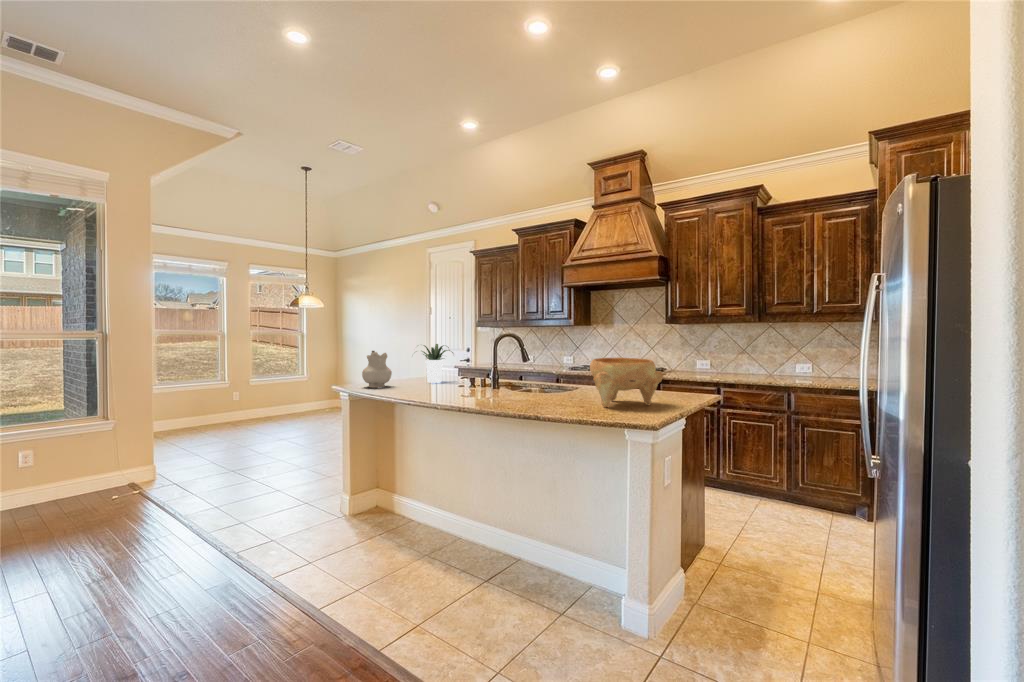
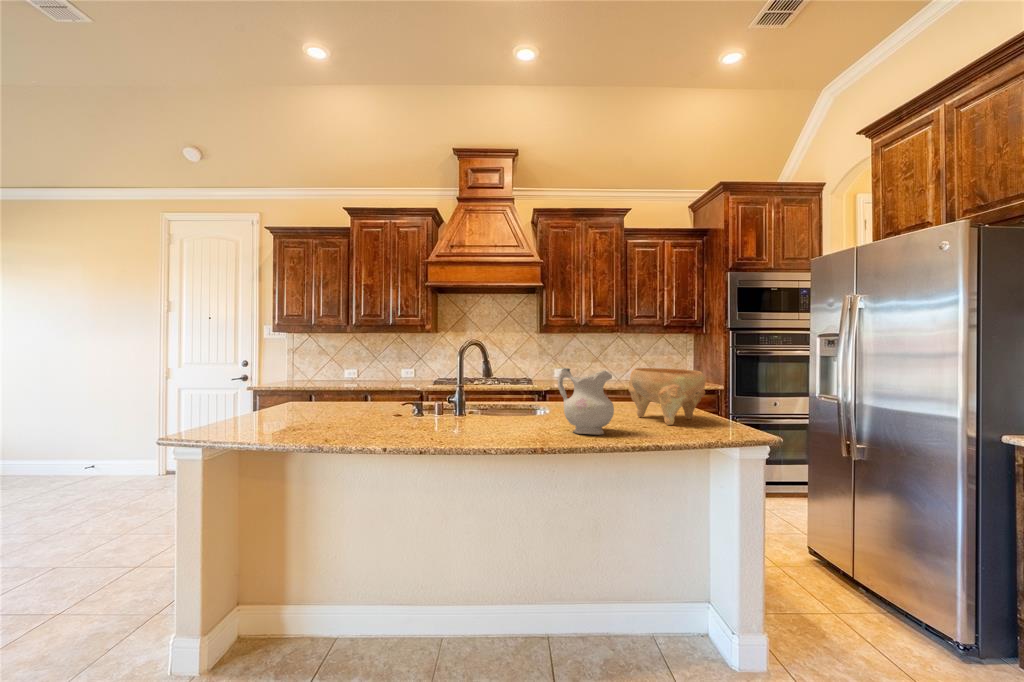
potted plant: present [422,344,453,383] -> none [292,355,369,413]
ceramic pitcher: present [362,351,392,388] -> present [558,368,614,435]

